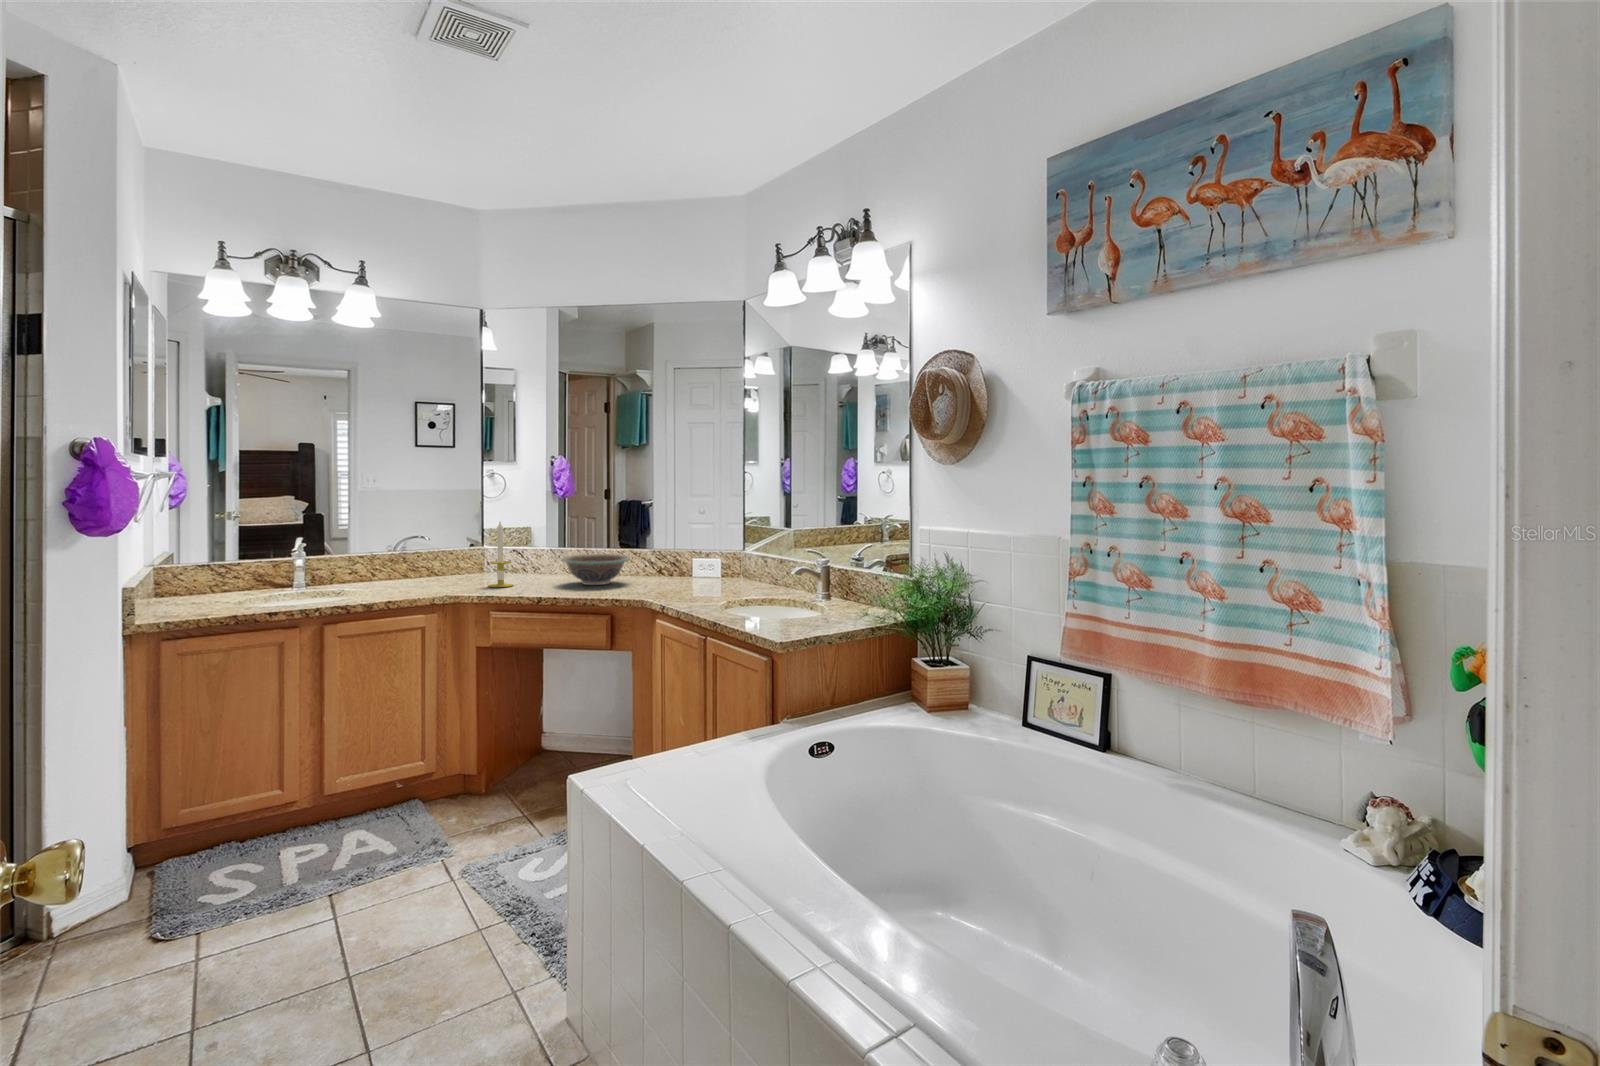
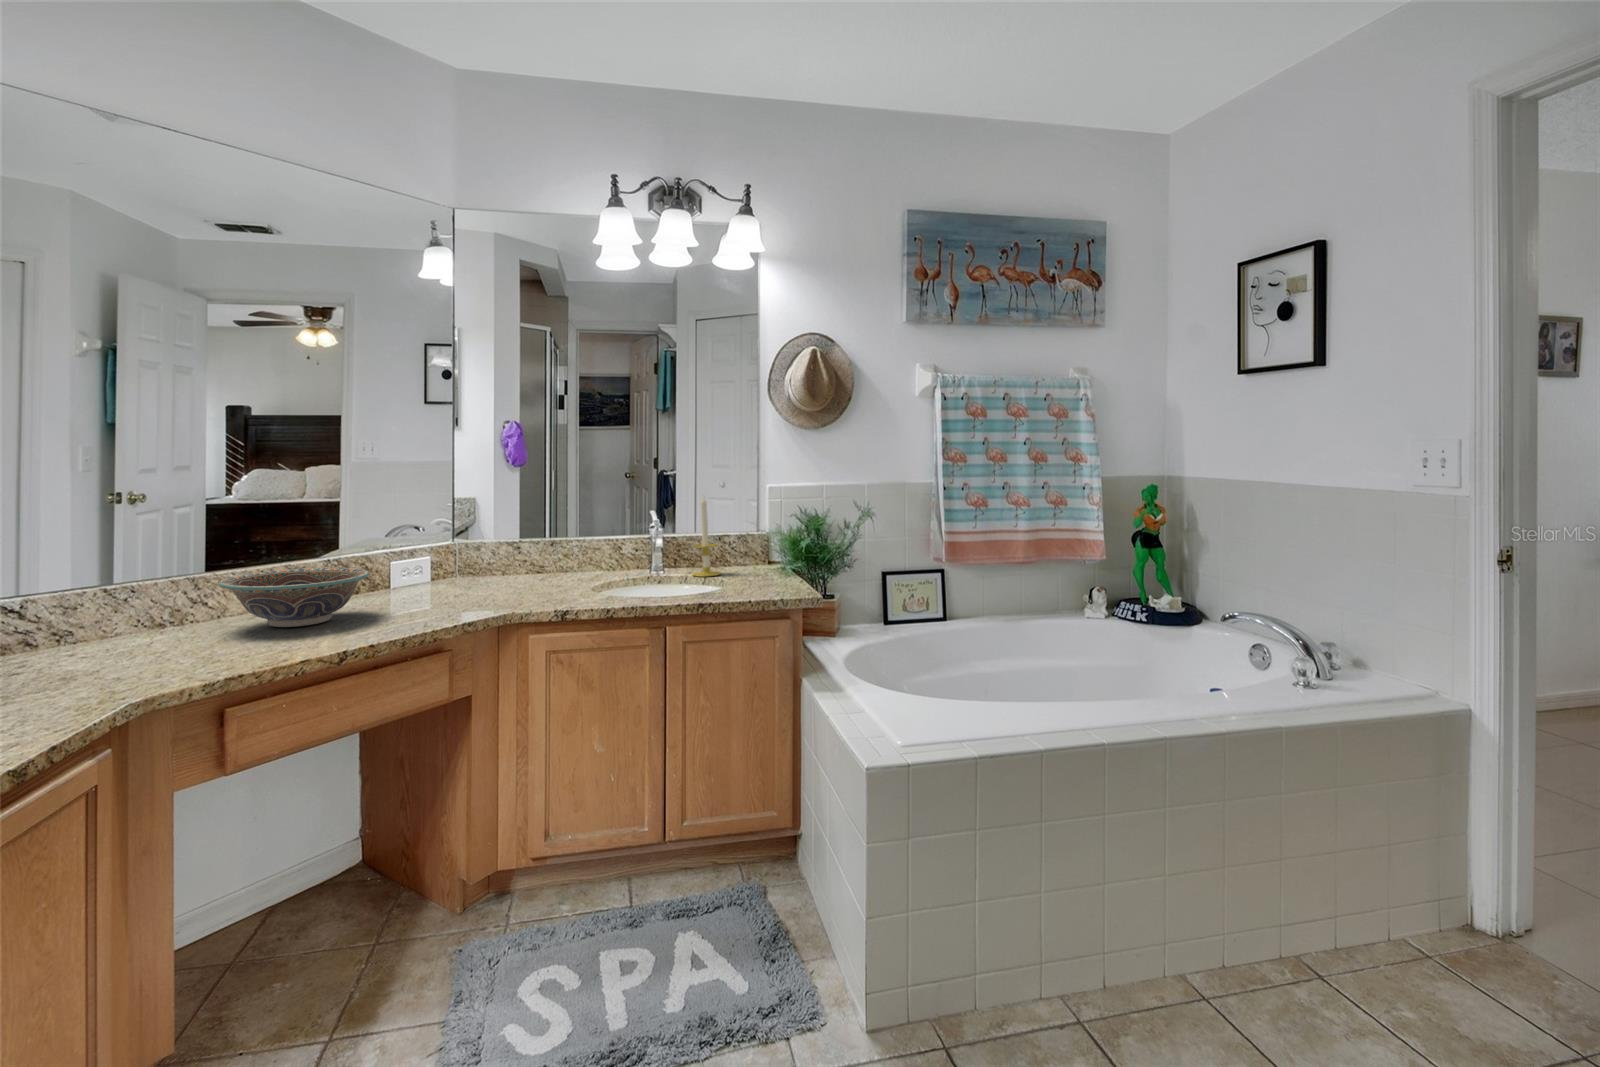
candle: present [488,522,513,587] -> present [692,497,721,577]

